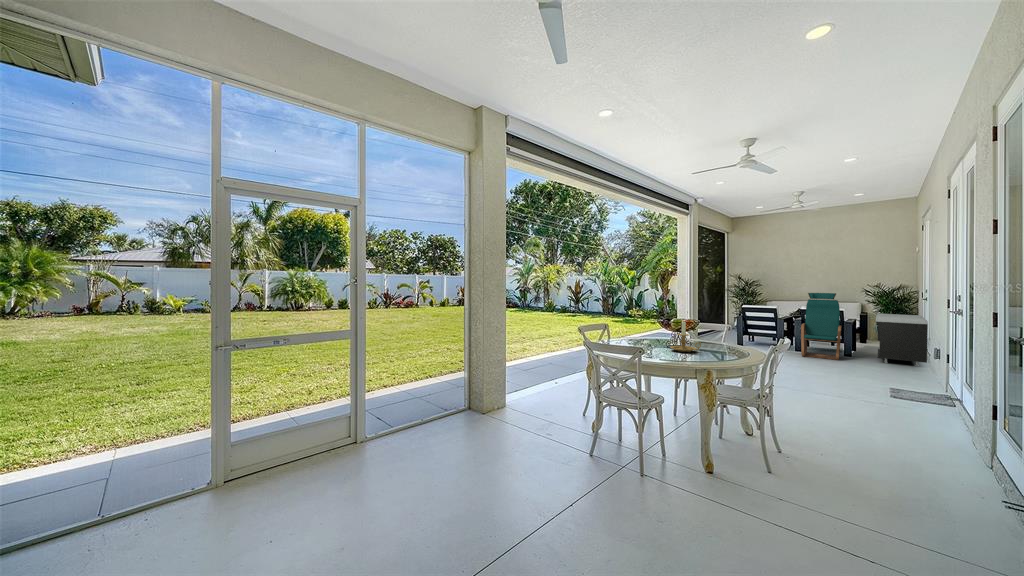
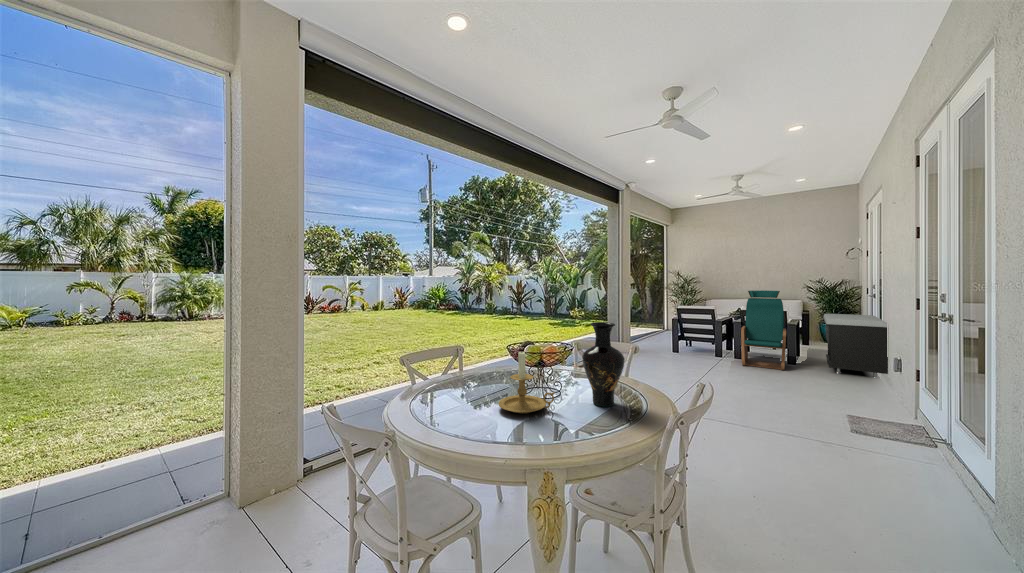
vase: none [713,308,737,351] -> present [582,322,625,407]

